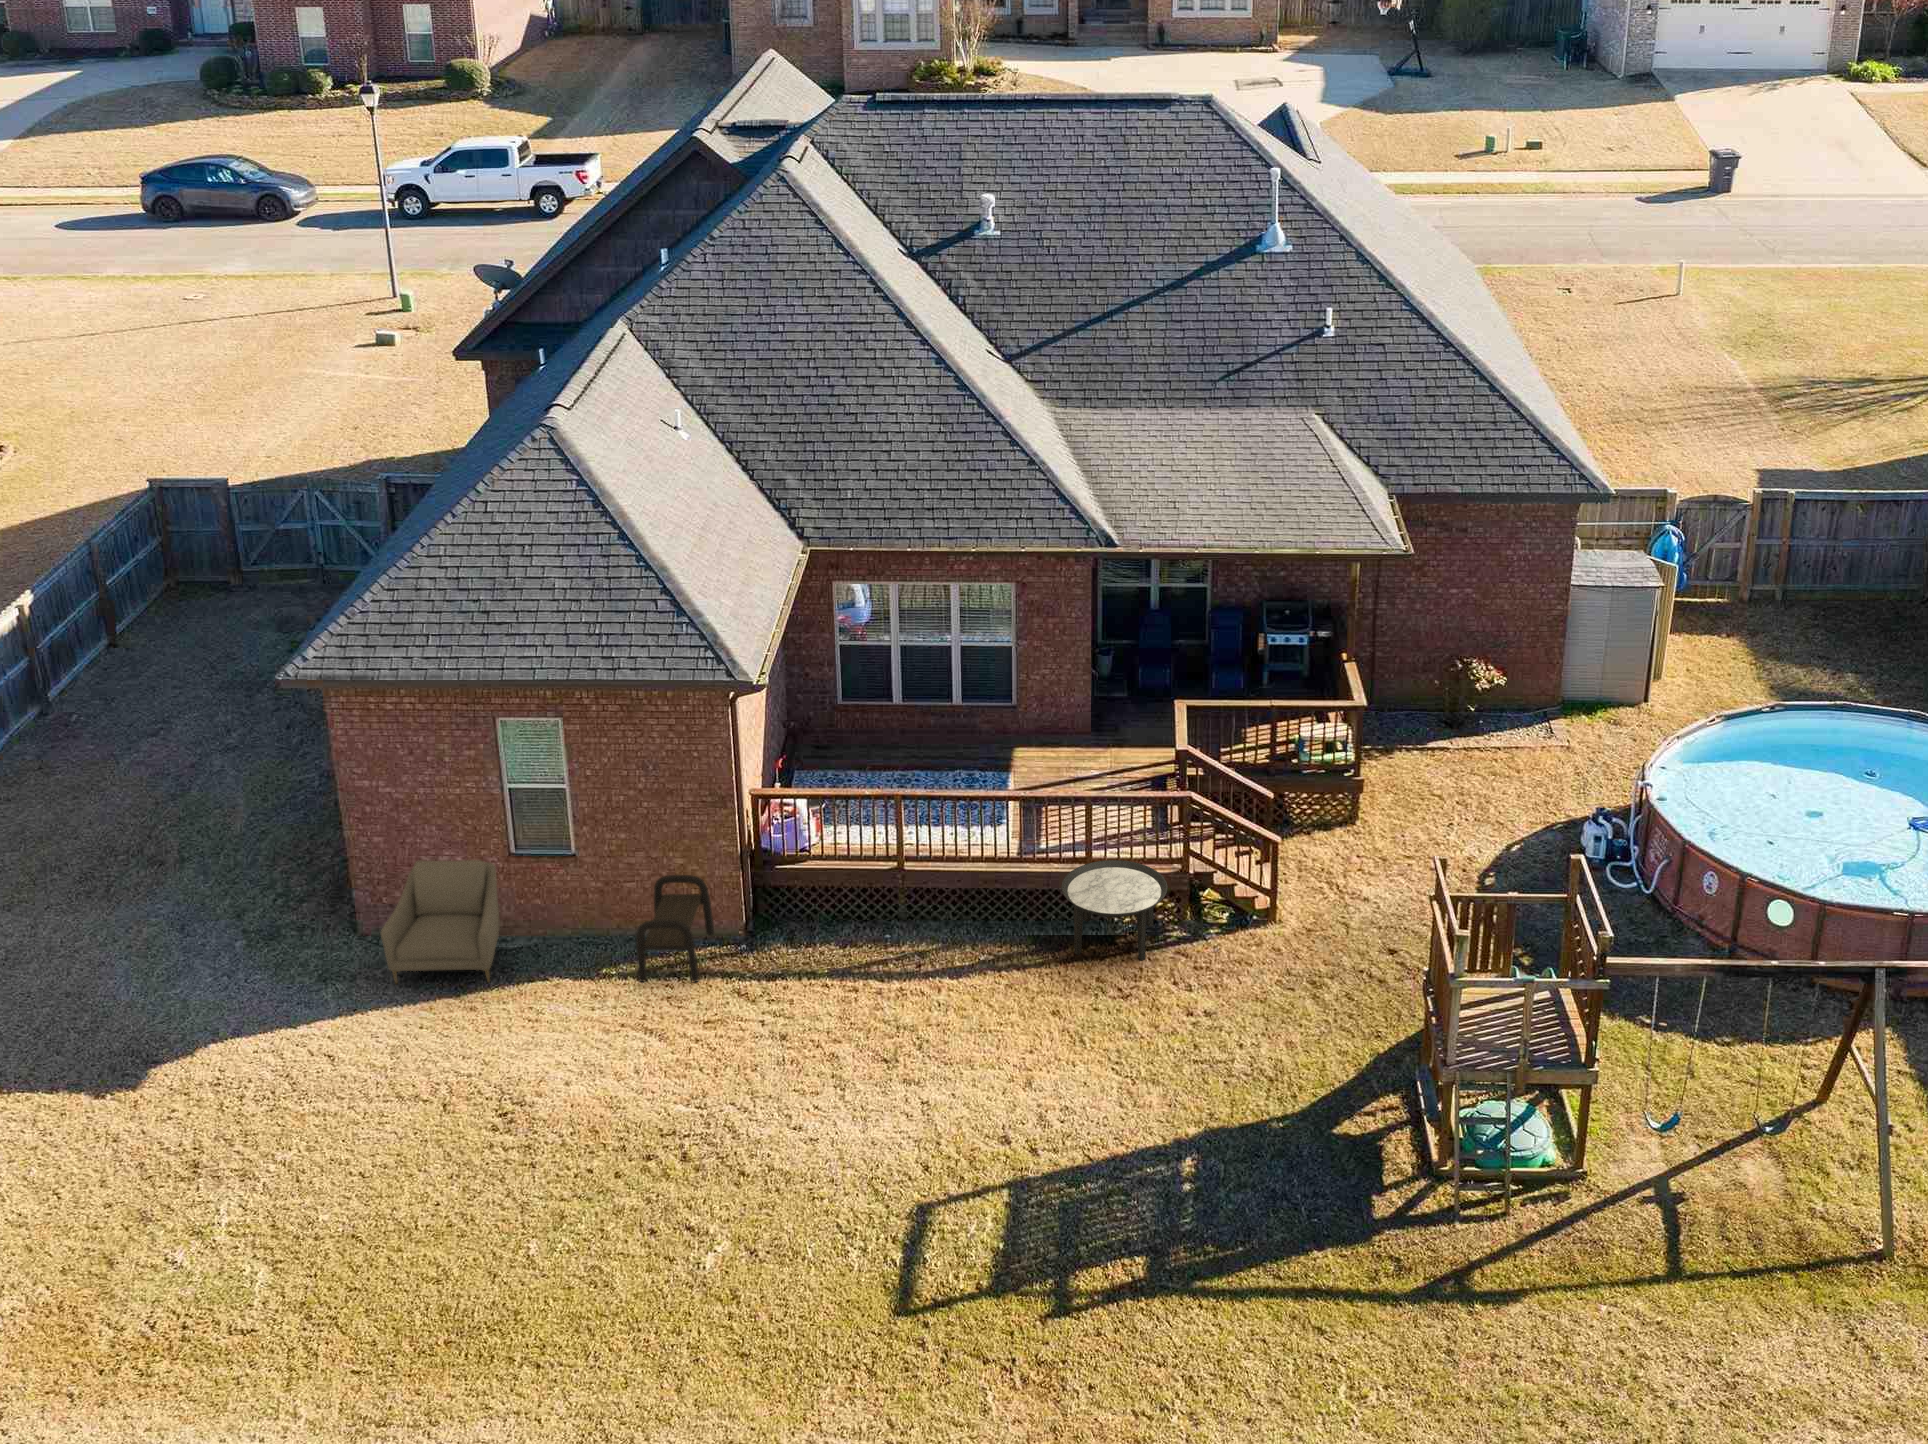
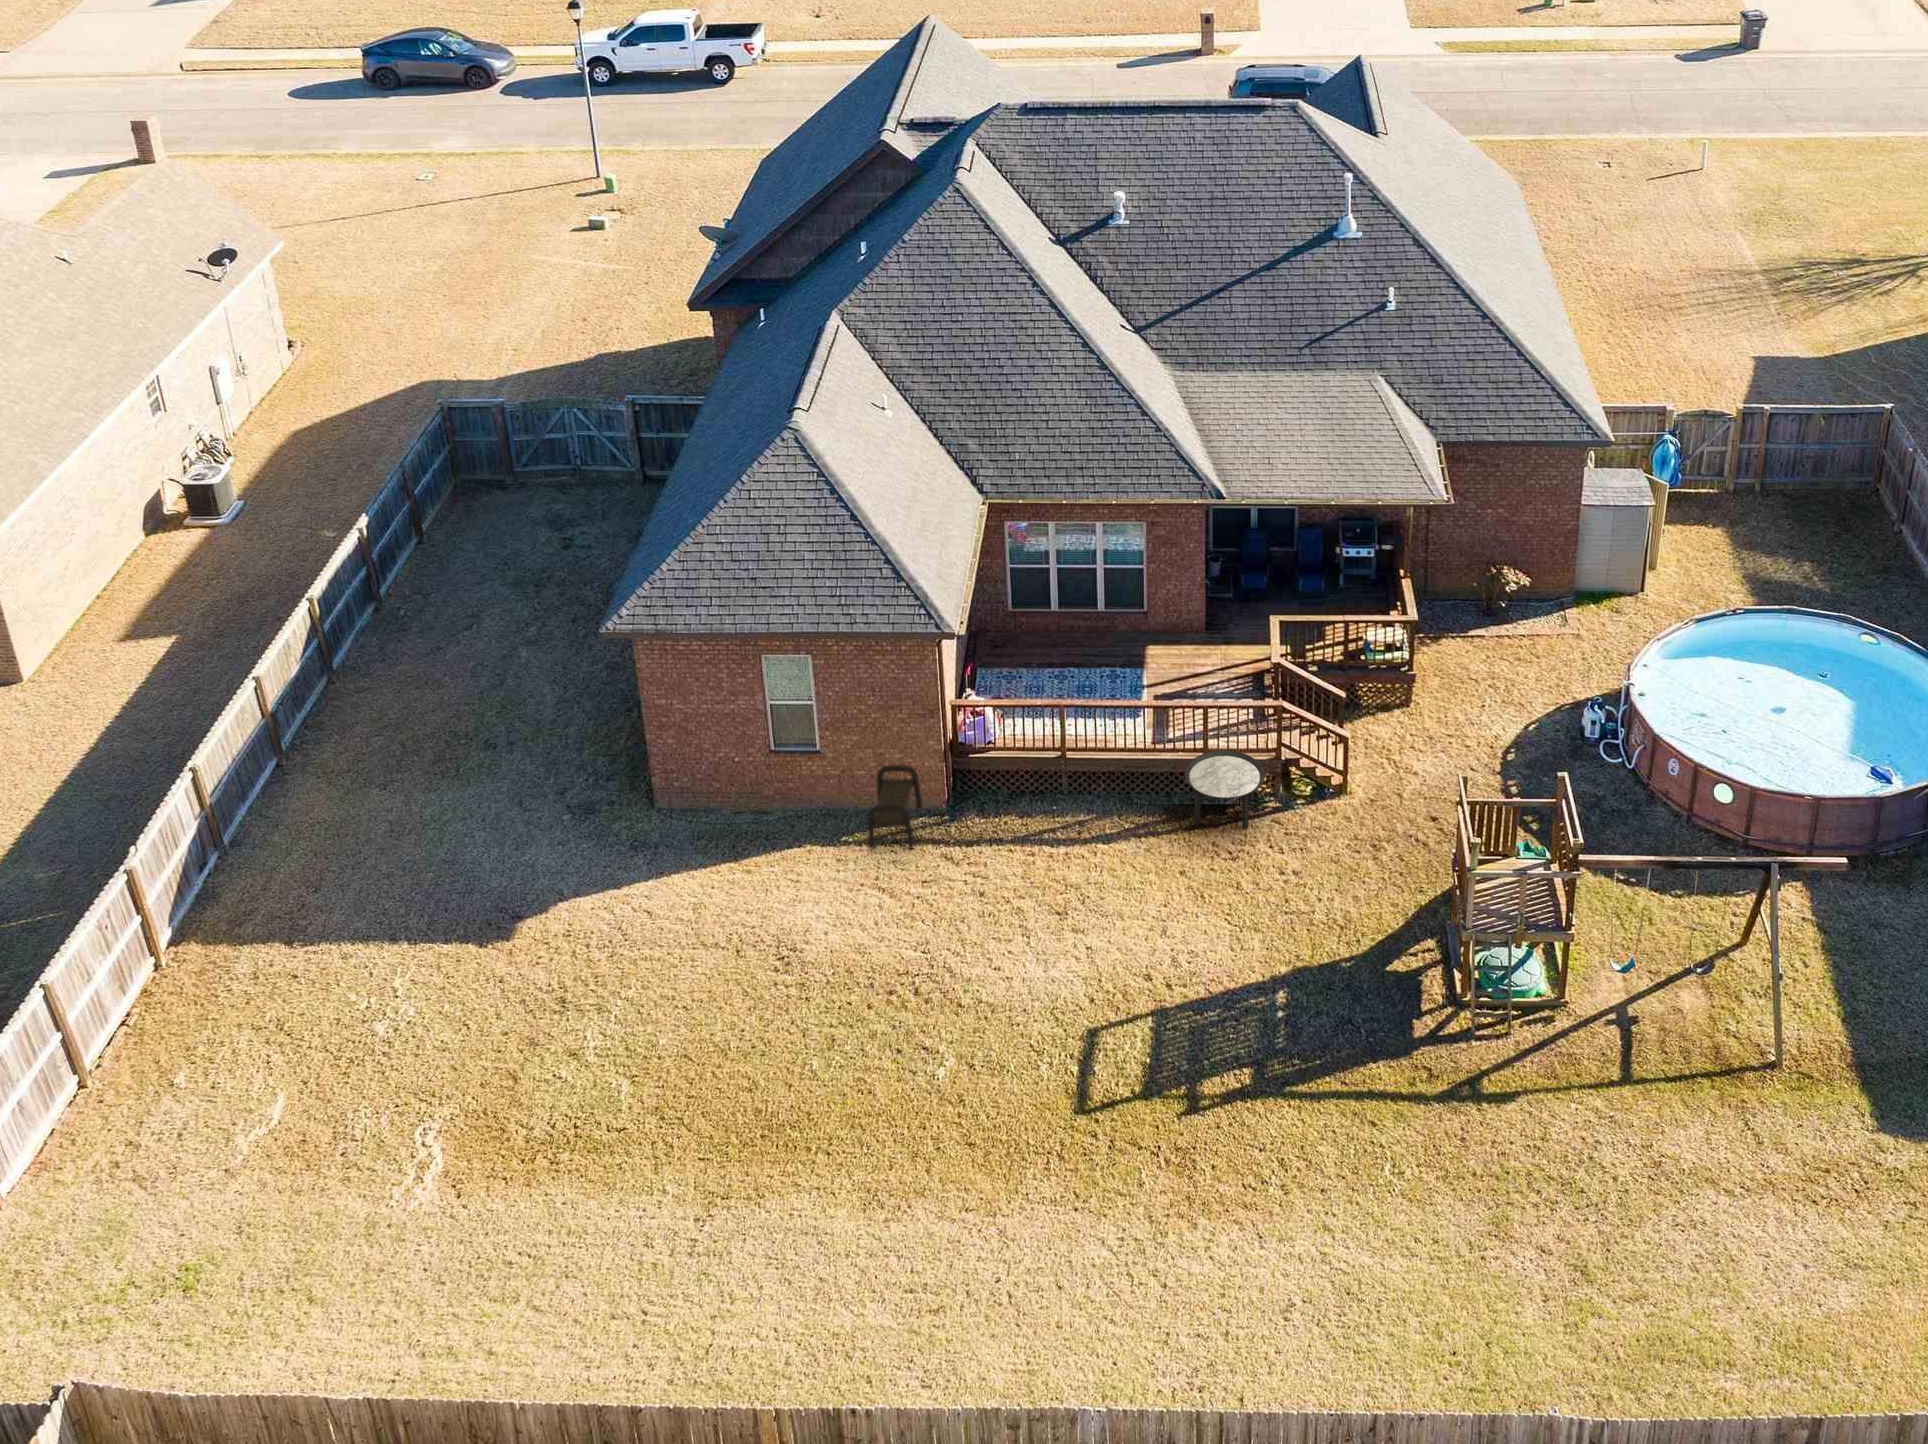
chair: present [381,860,500,984] -> none [677,757,761,852]

